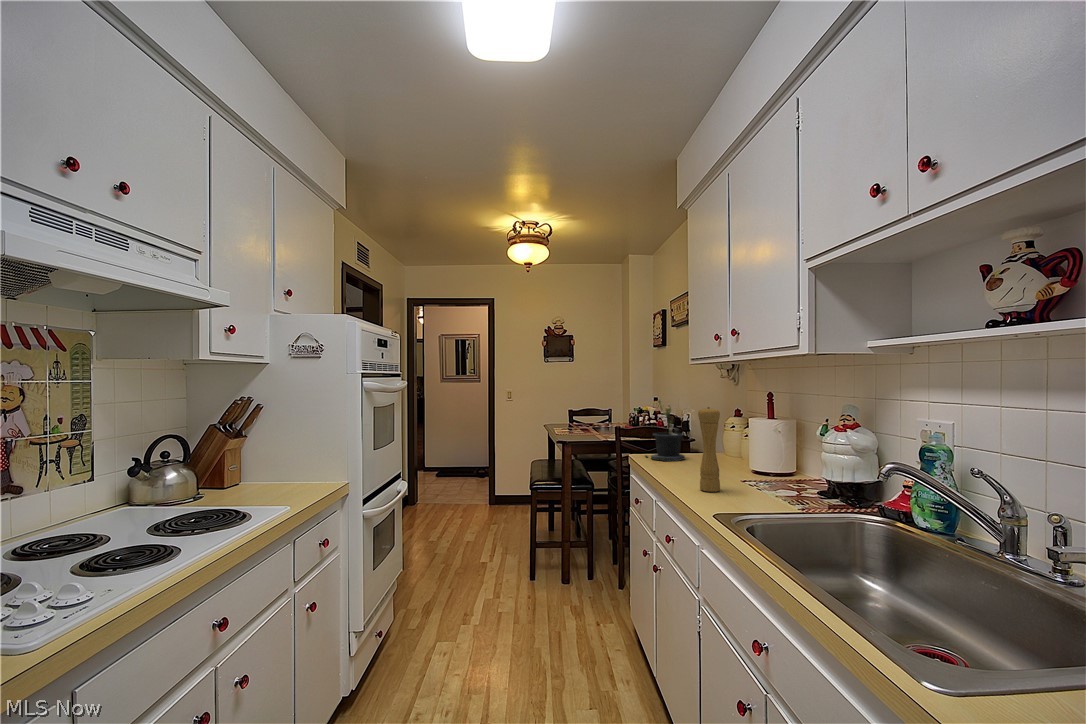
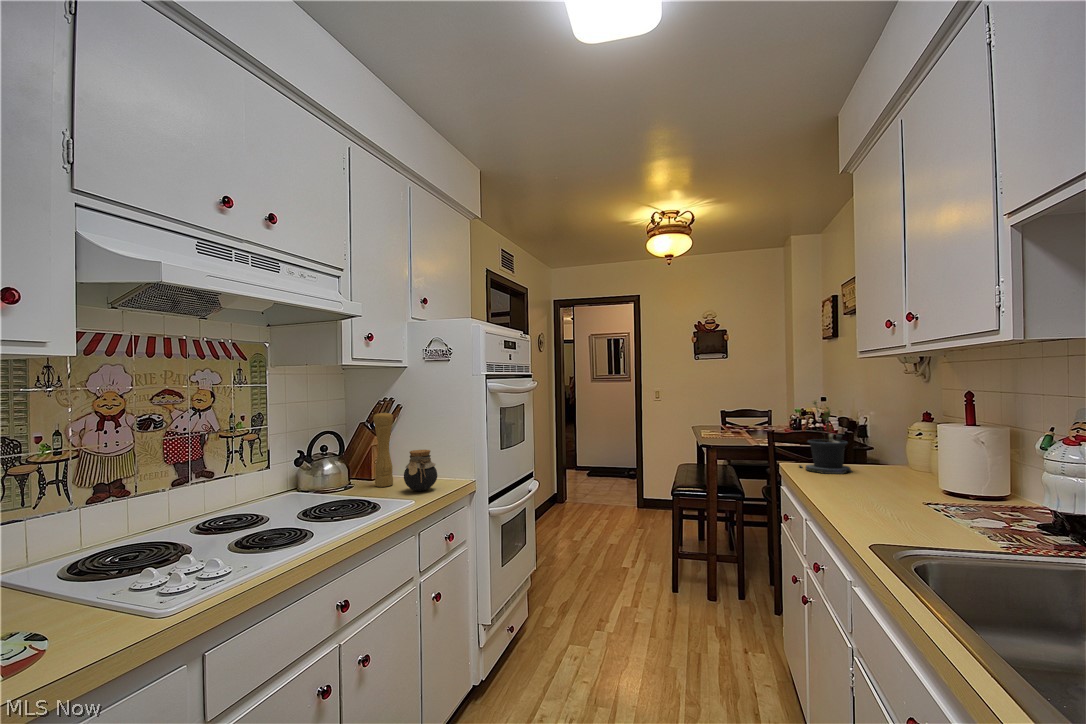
pepper mill: present [698,407,720,492] -> present [373,412,393,487]
jar: none [271,453,311,497] -> present [404,450,437,491]

